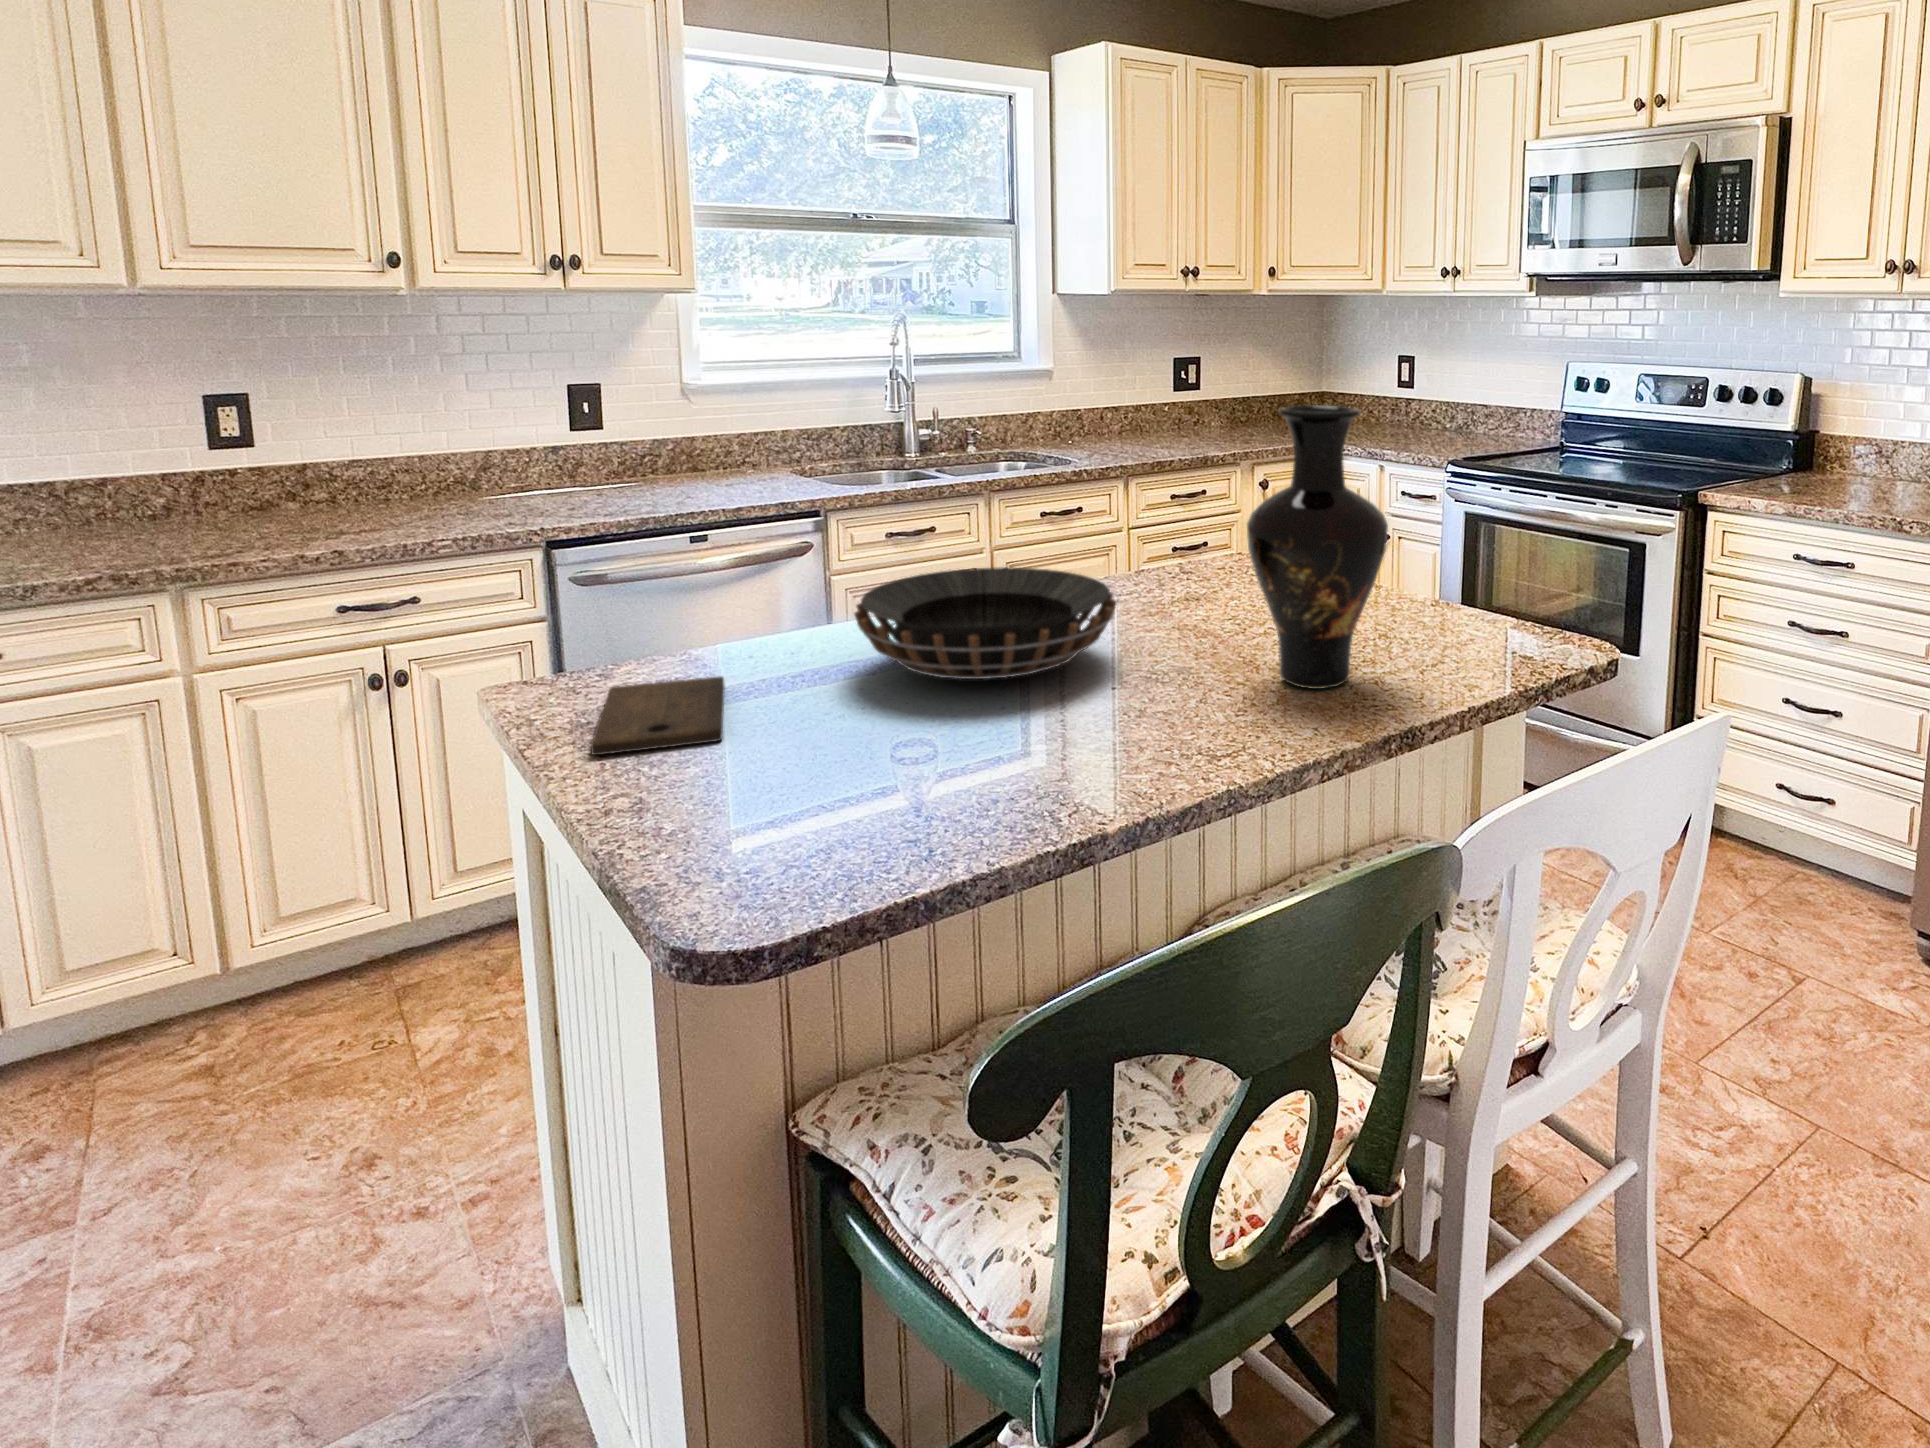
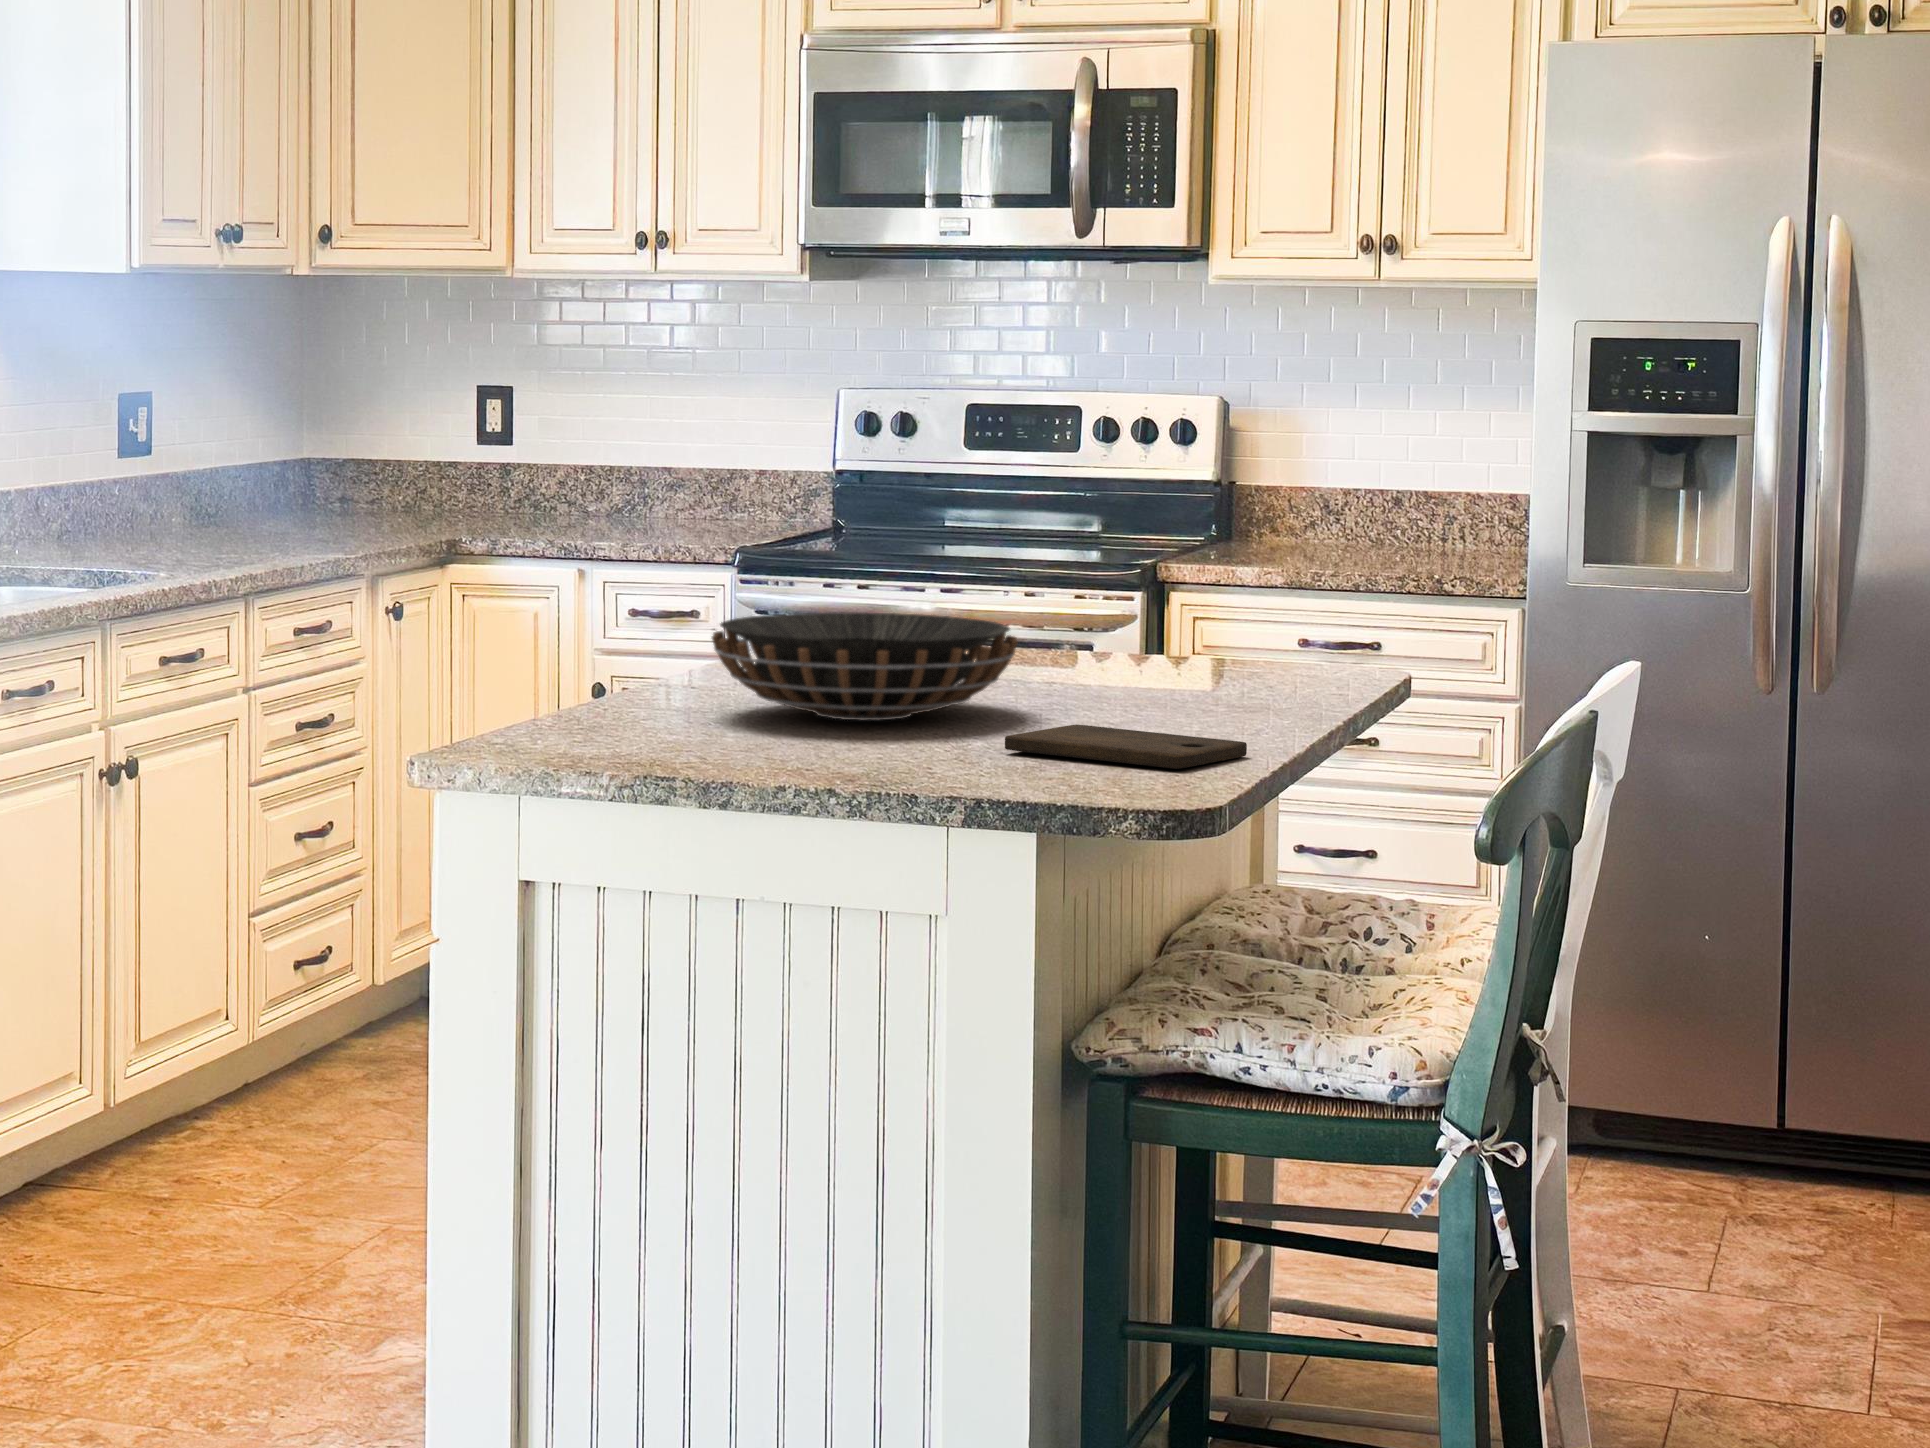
vase: present [1247,405,1388,689] -> none [1138,395,1293,699]
cutting board: present [591,677,725,755] -> present [1005,725,1247,769]

